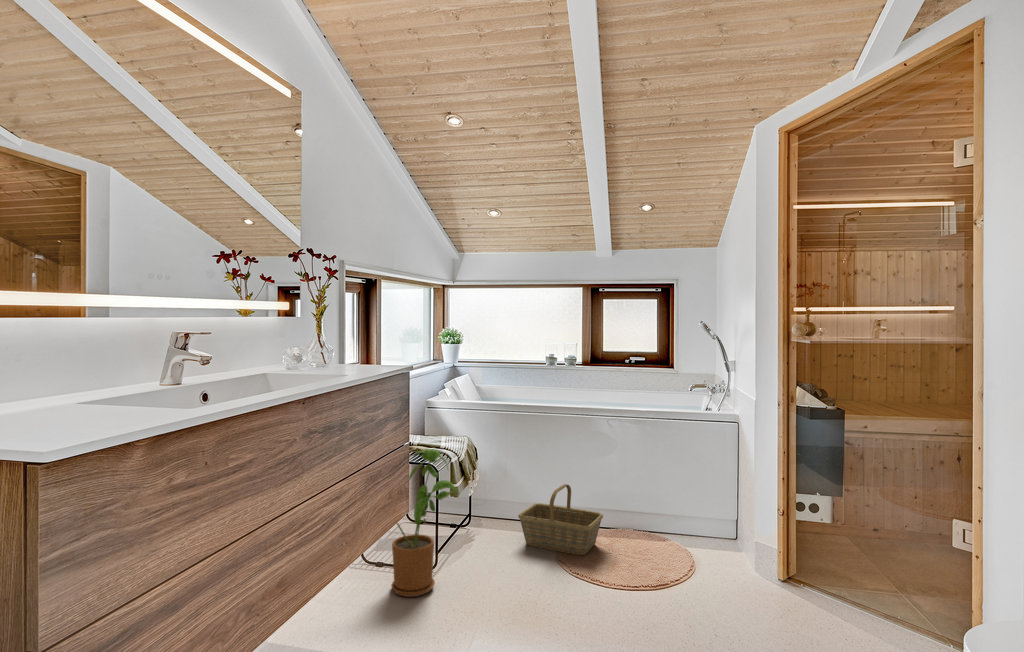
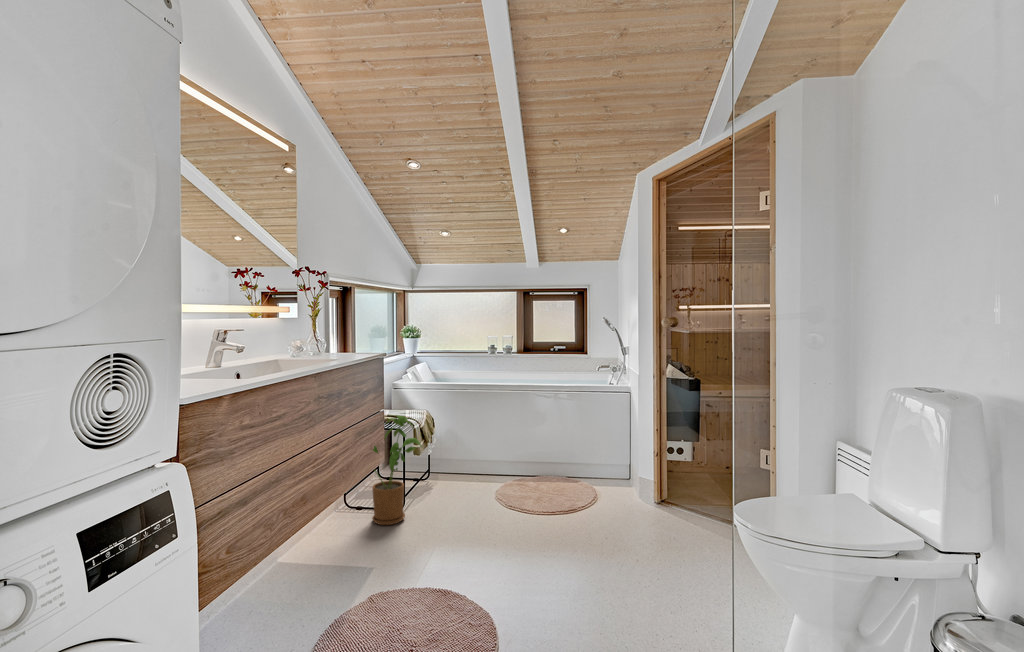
basket: present [518,484,603,555] -> none [467,443,531,494]

